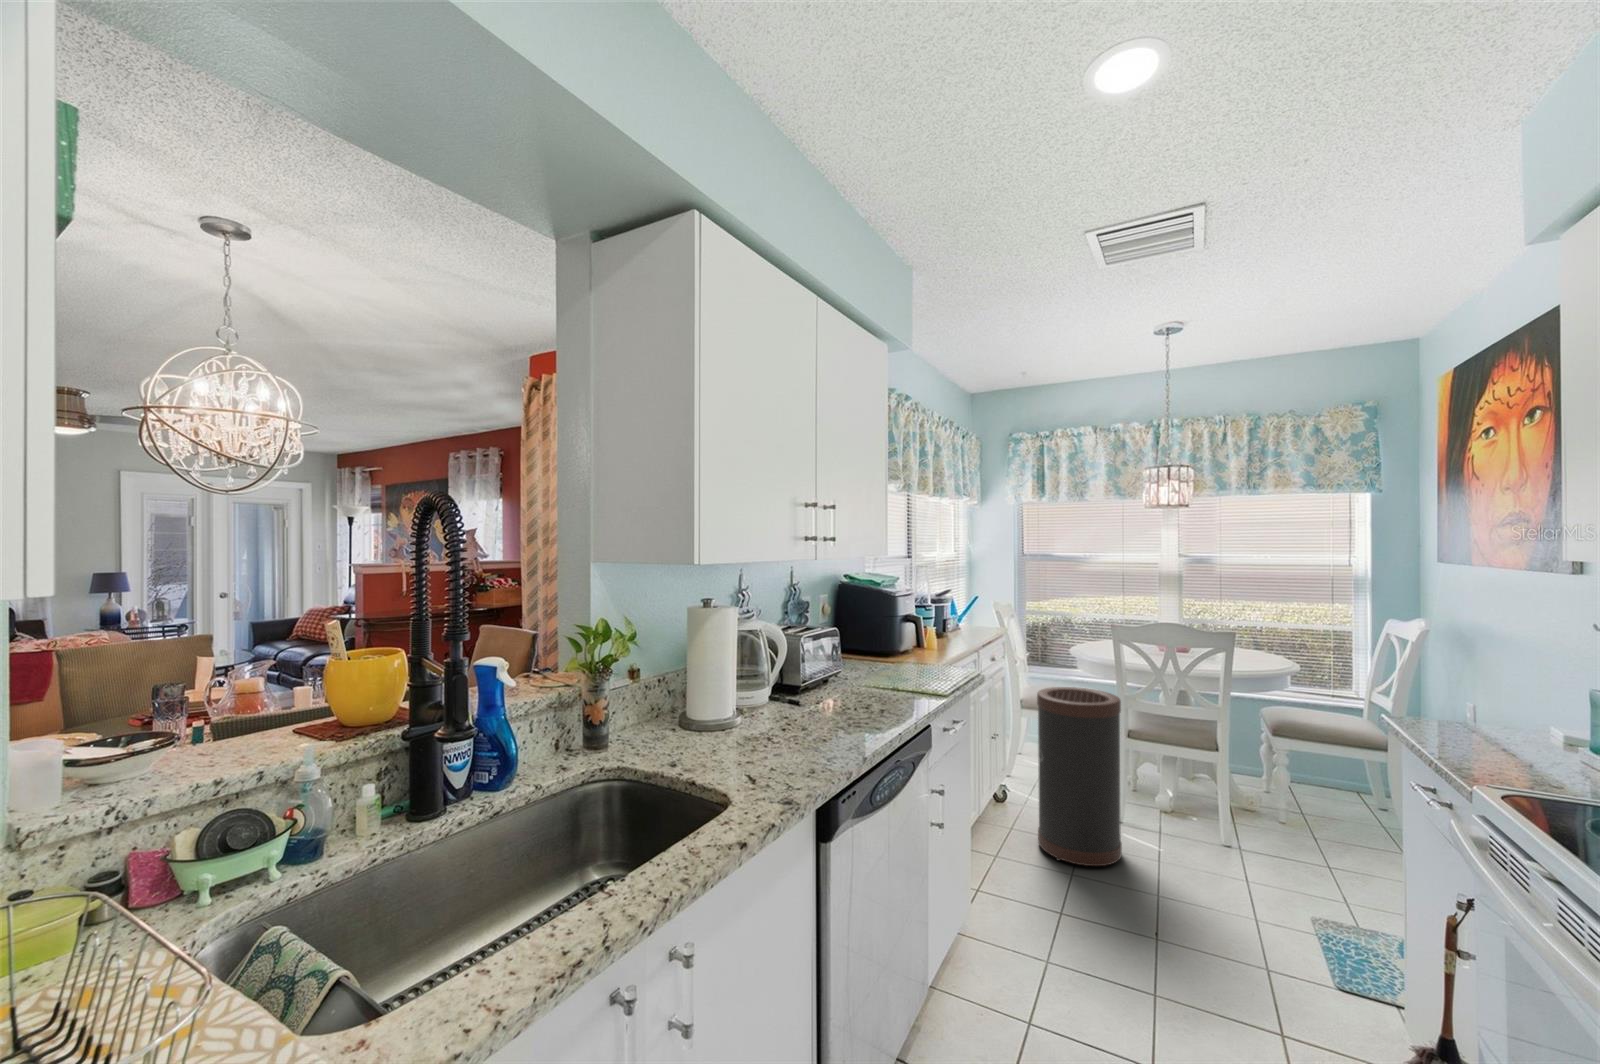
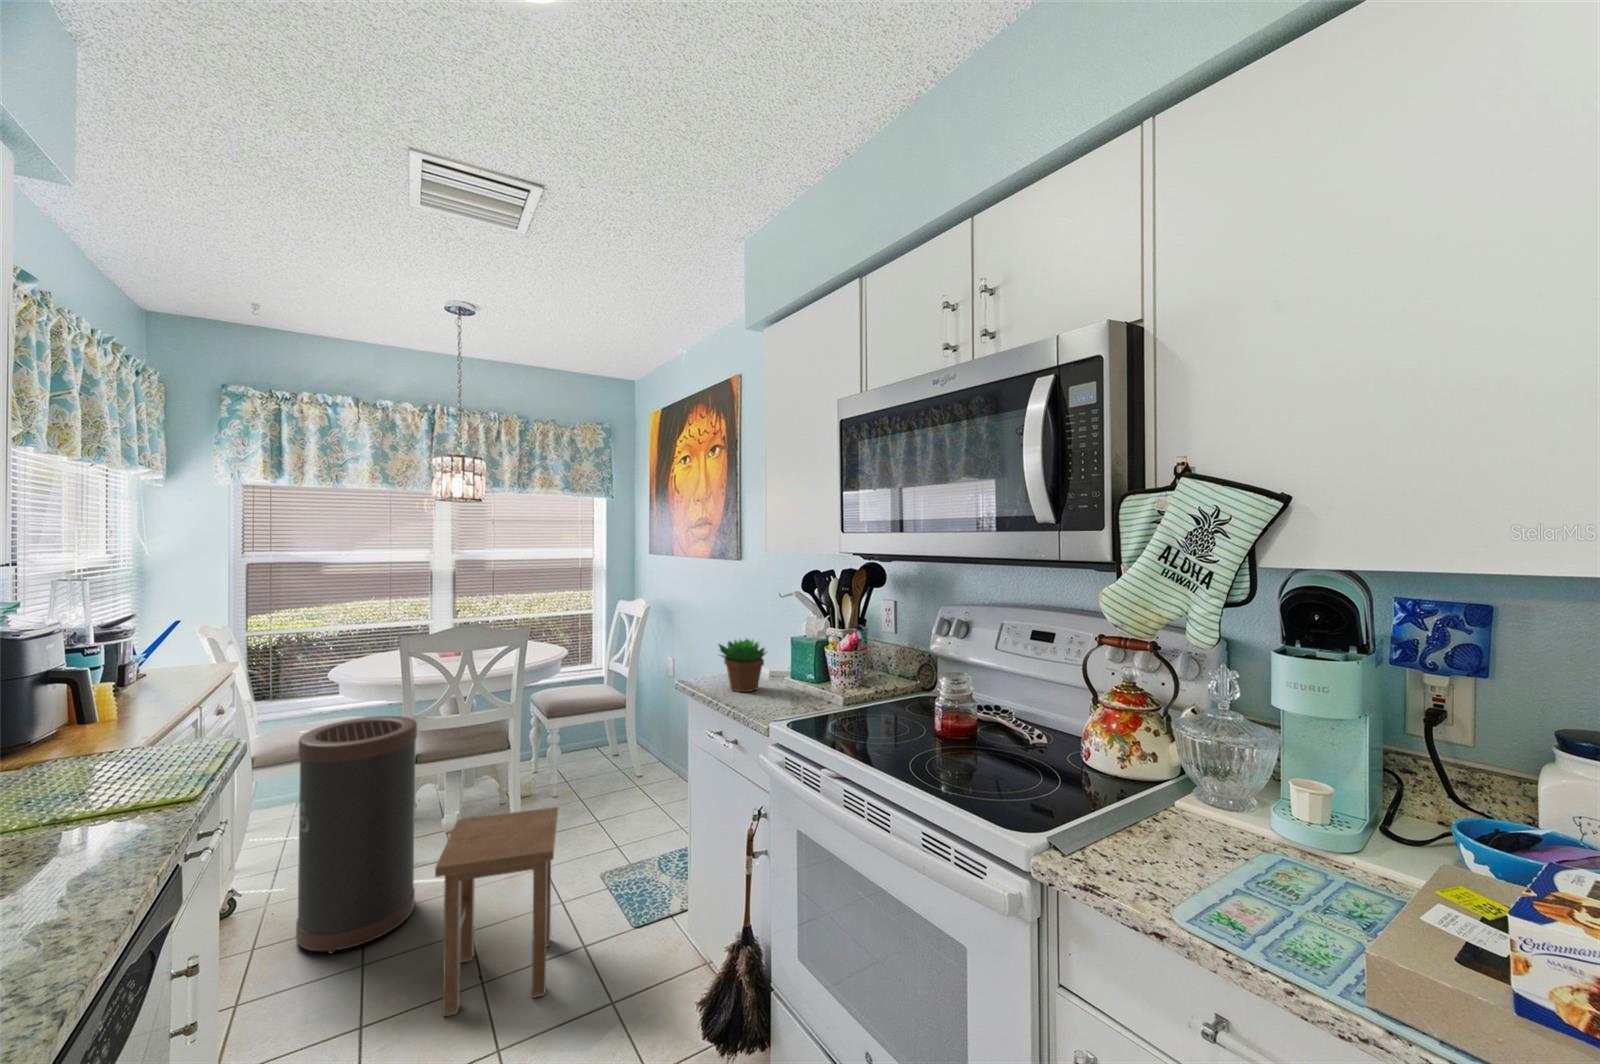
succulent plant: none [1445,672,1542,747] -> present [718,639,766,692]
stool: none [1115,790,1244,983] -> present [435,807,559,1016]

